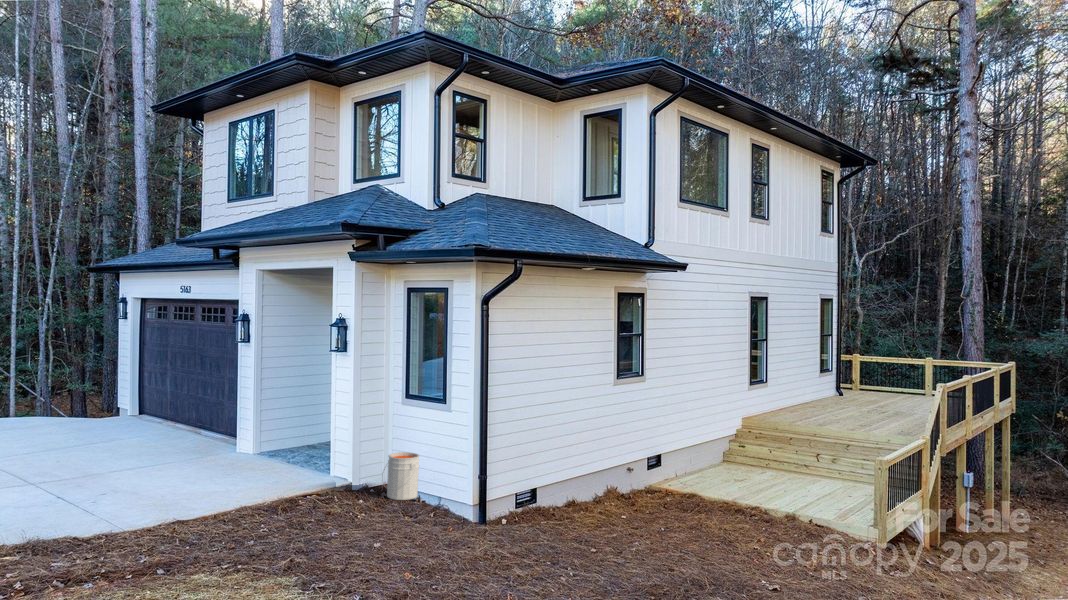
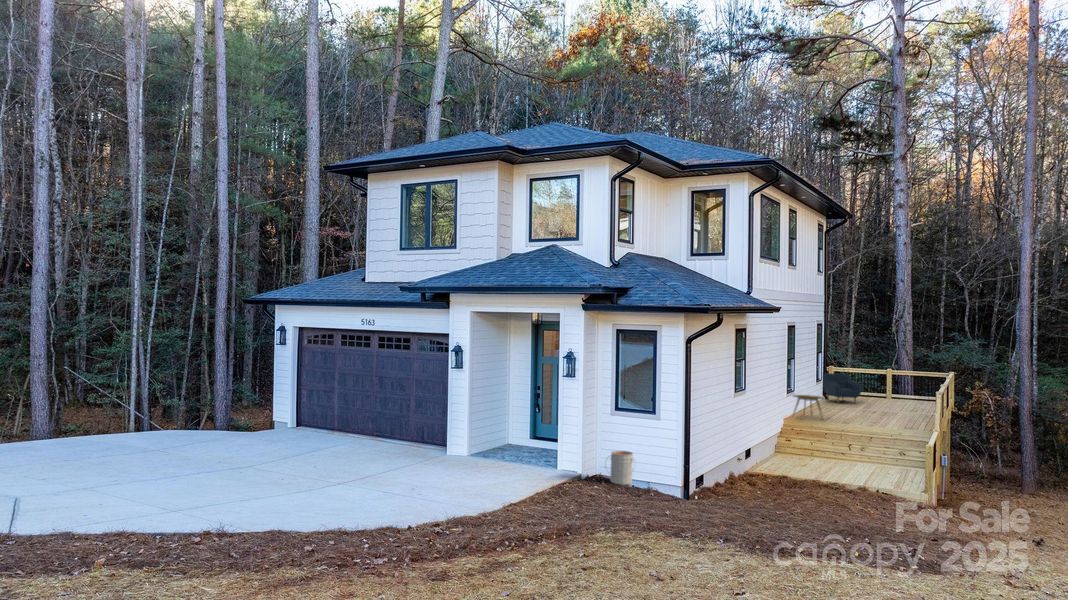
armchair: none [826,363,876,402] -> present [823,373,862,402]
side table: none [756,388,798,421] -> present [793,395,823,417]

